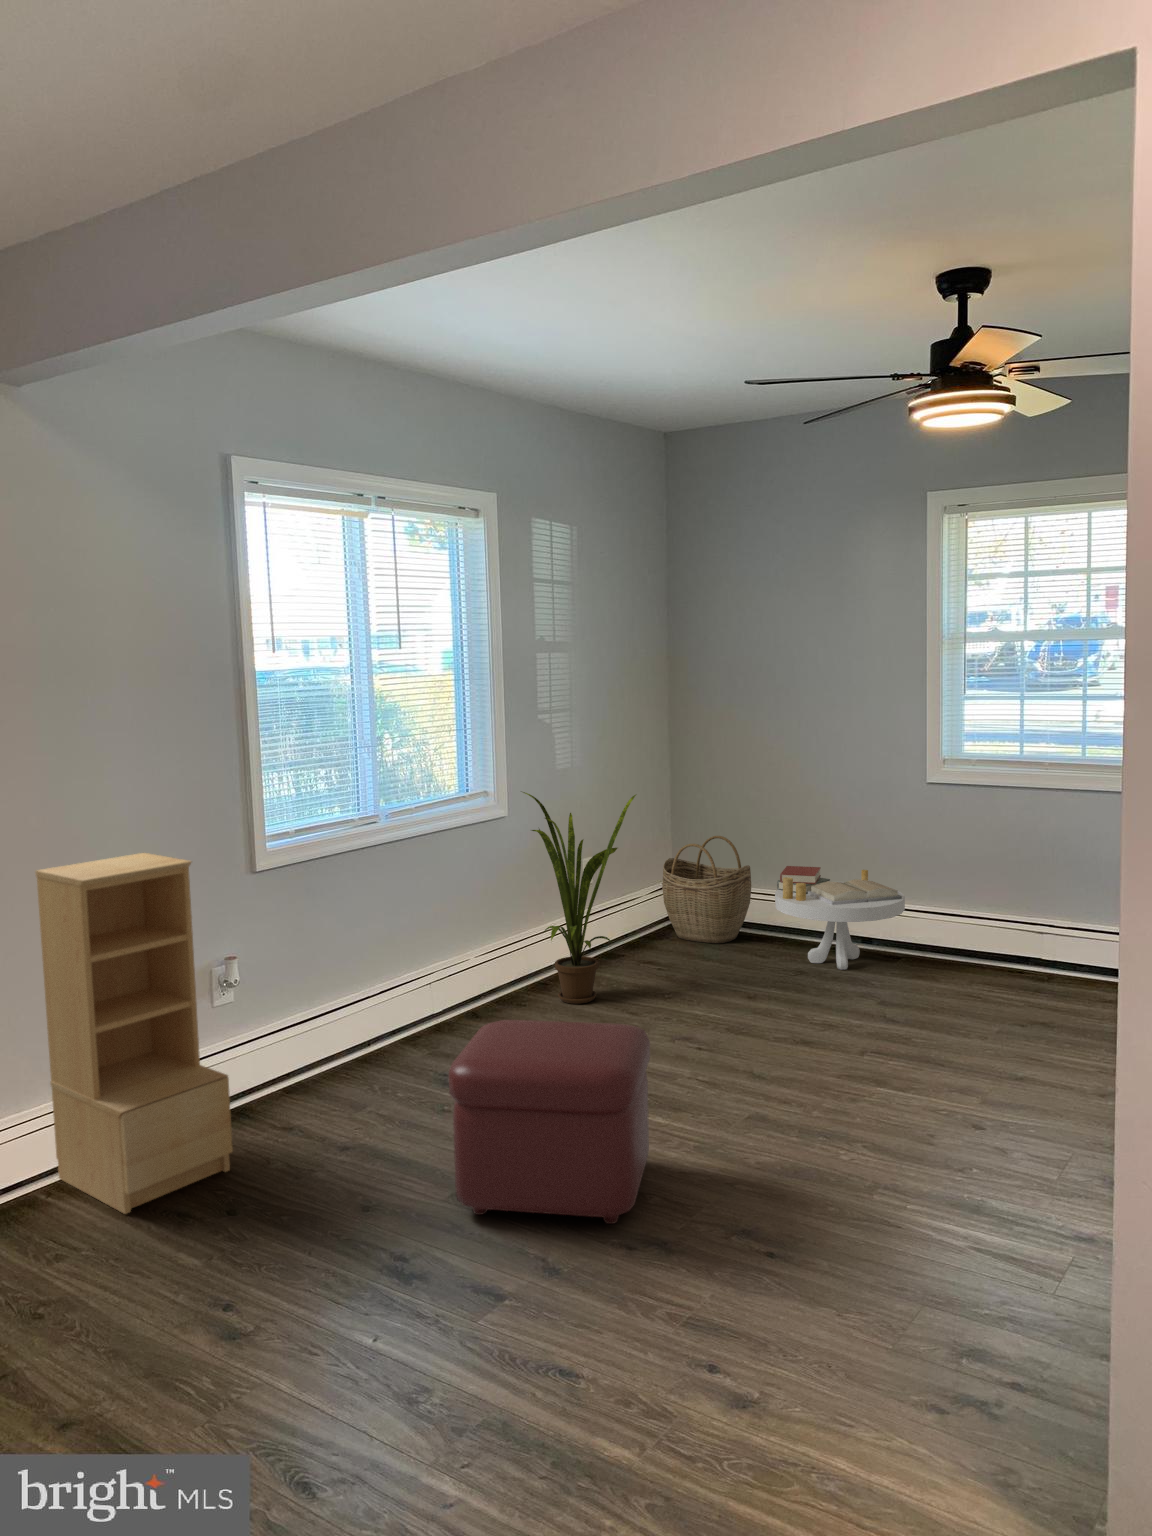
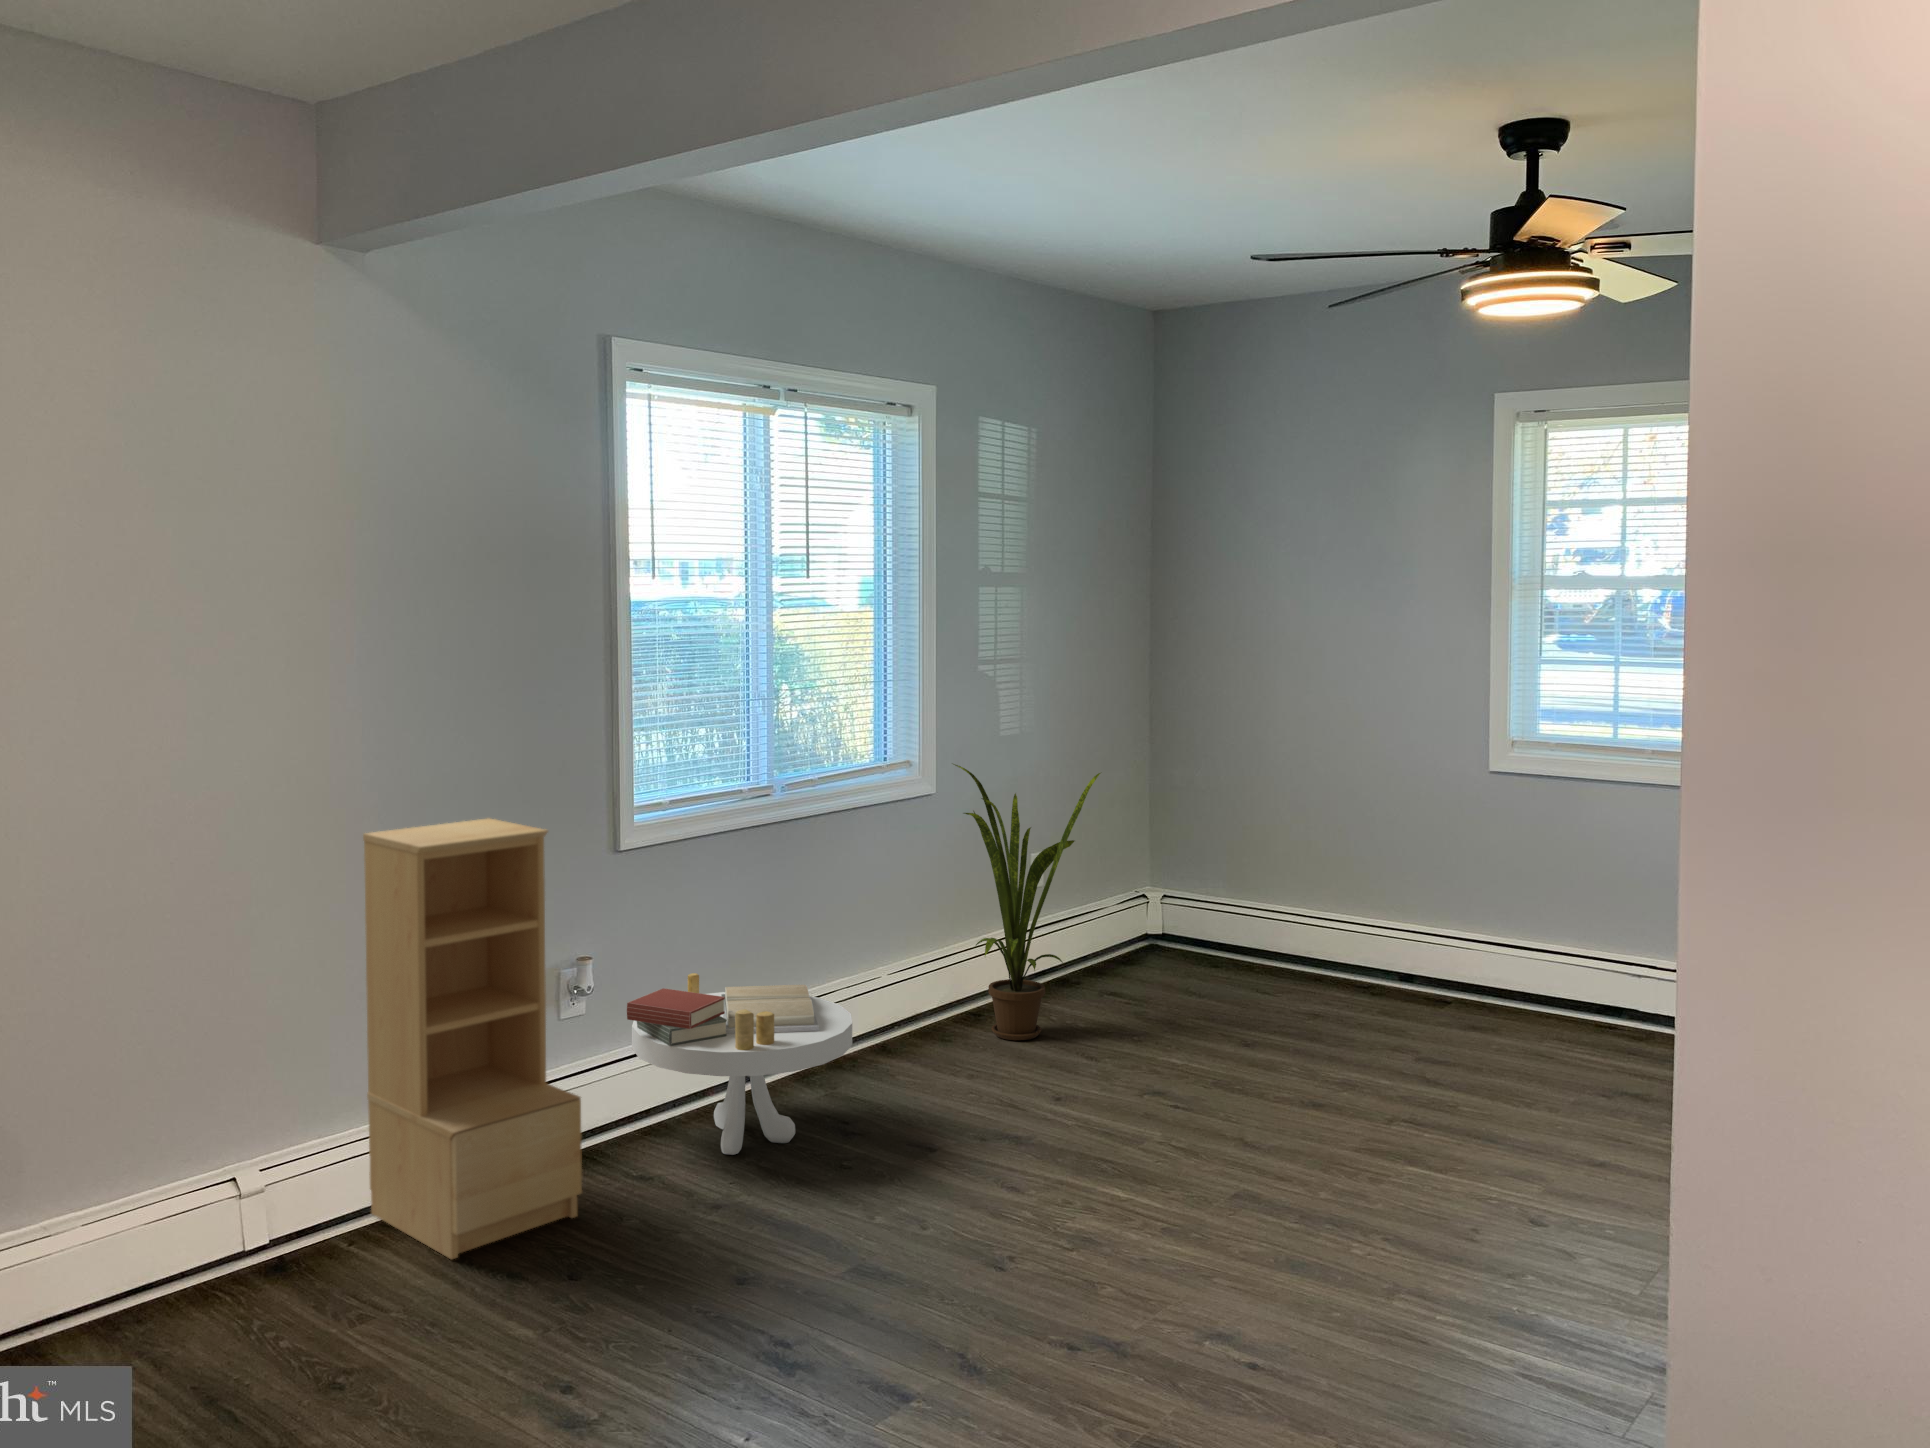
woven basket: present [662,836,751,943] -> none [1132,833,1250,974]
side table: present [775,866,905,970] -> present [627,973,852,1155]
ottoman: present [449,1020,650,1224] -> none [853,1045,1106,1307]

